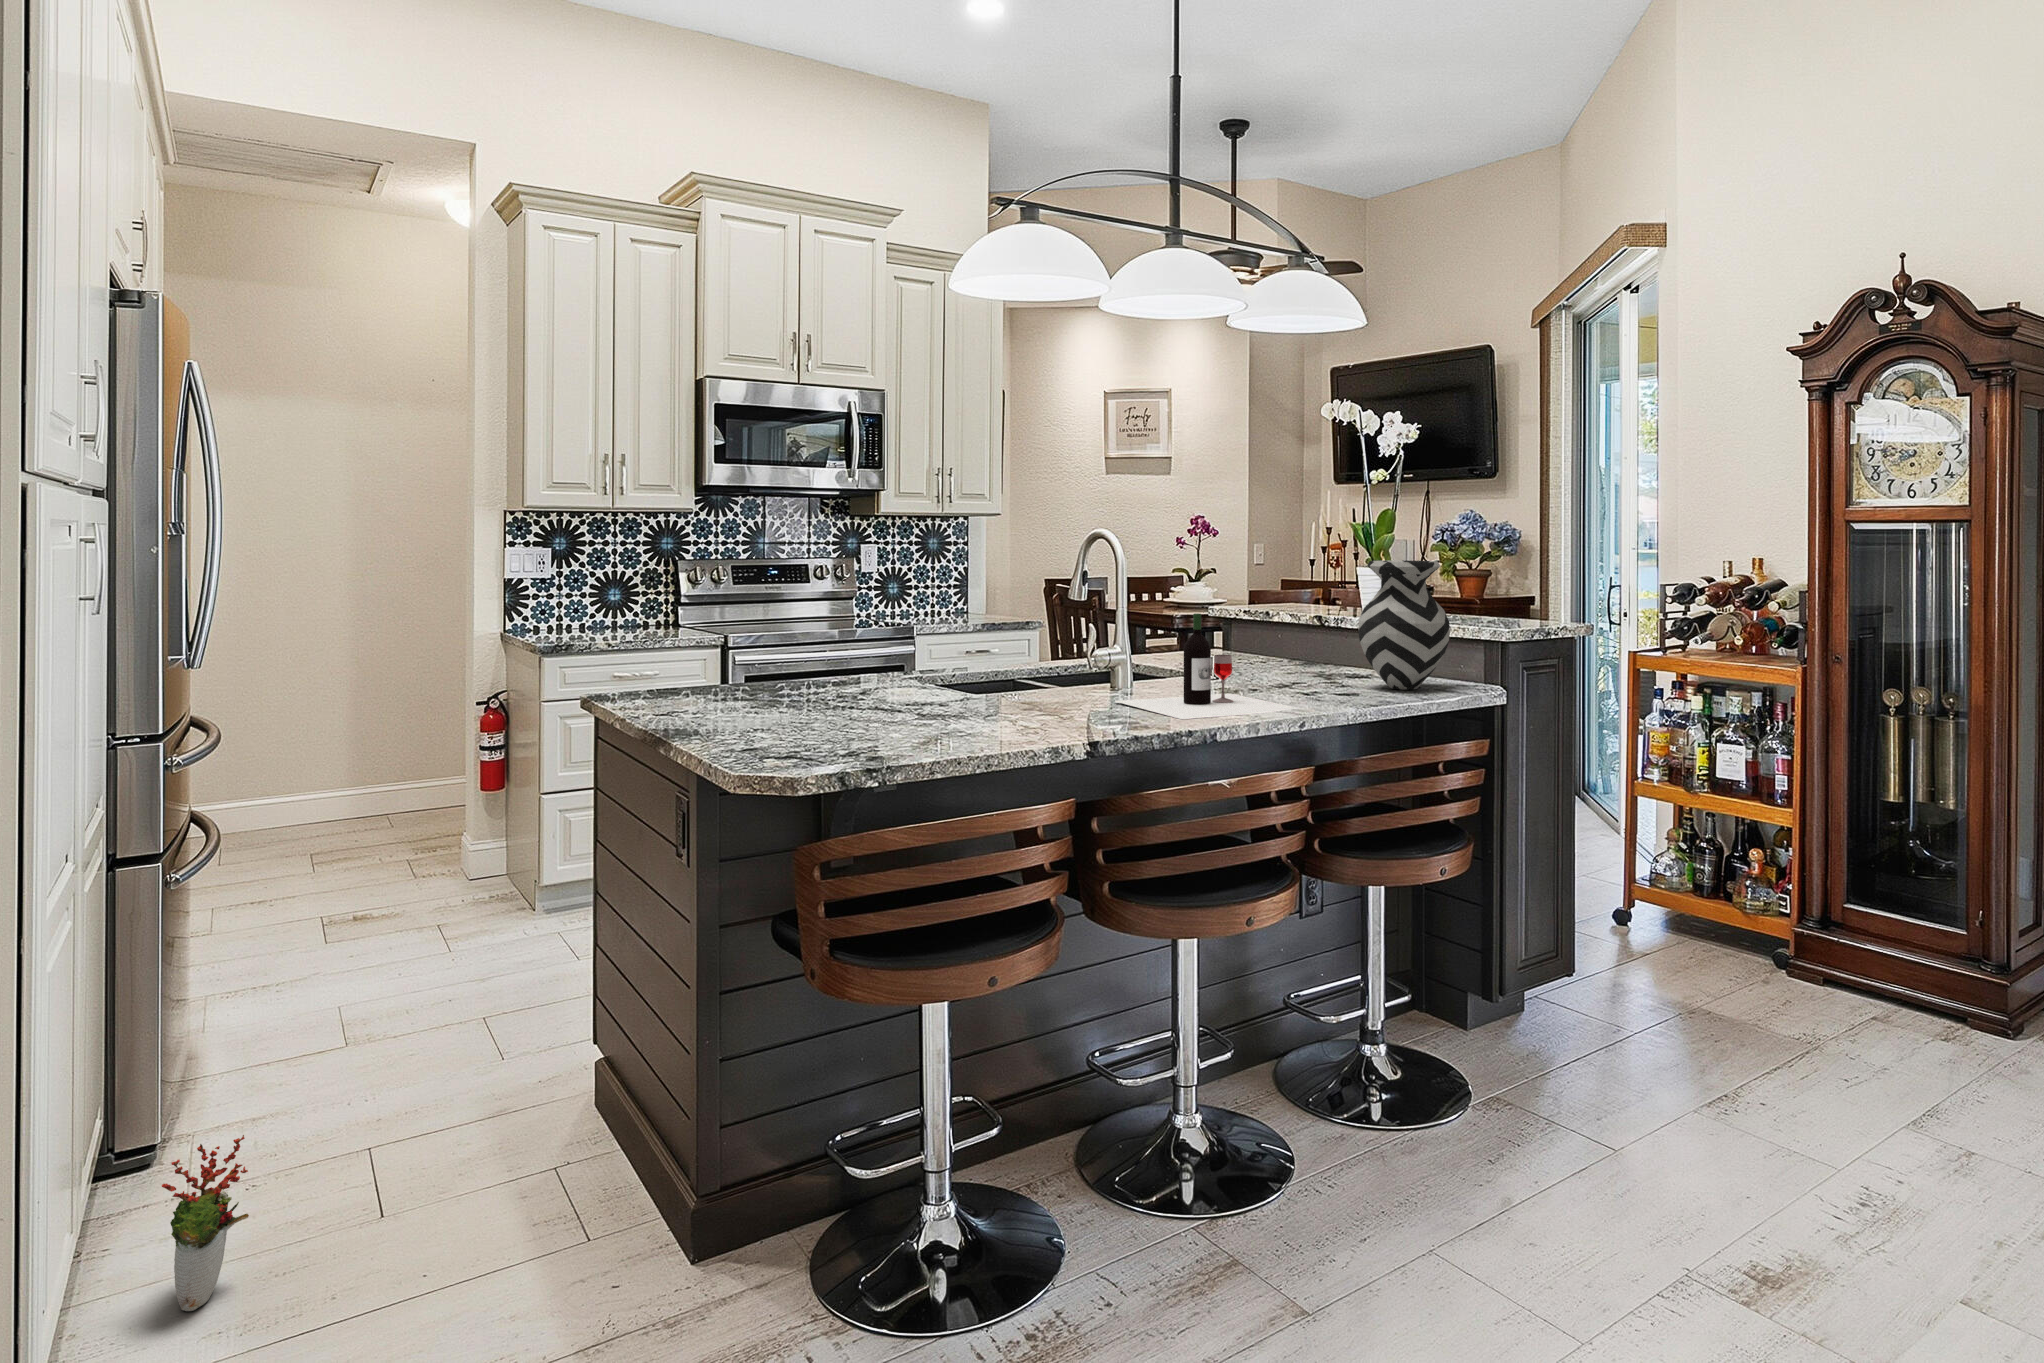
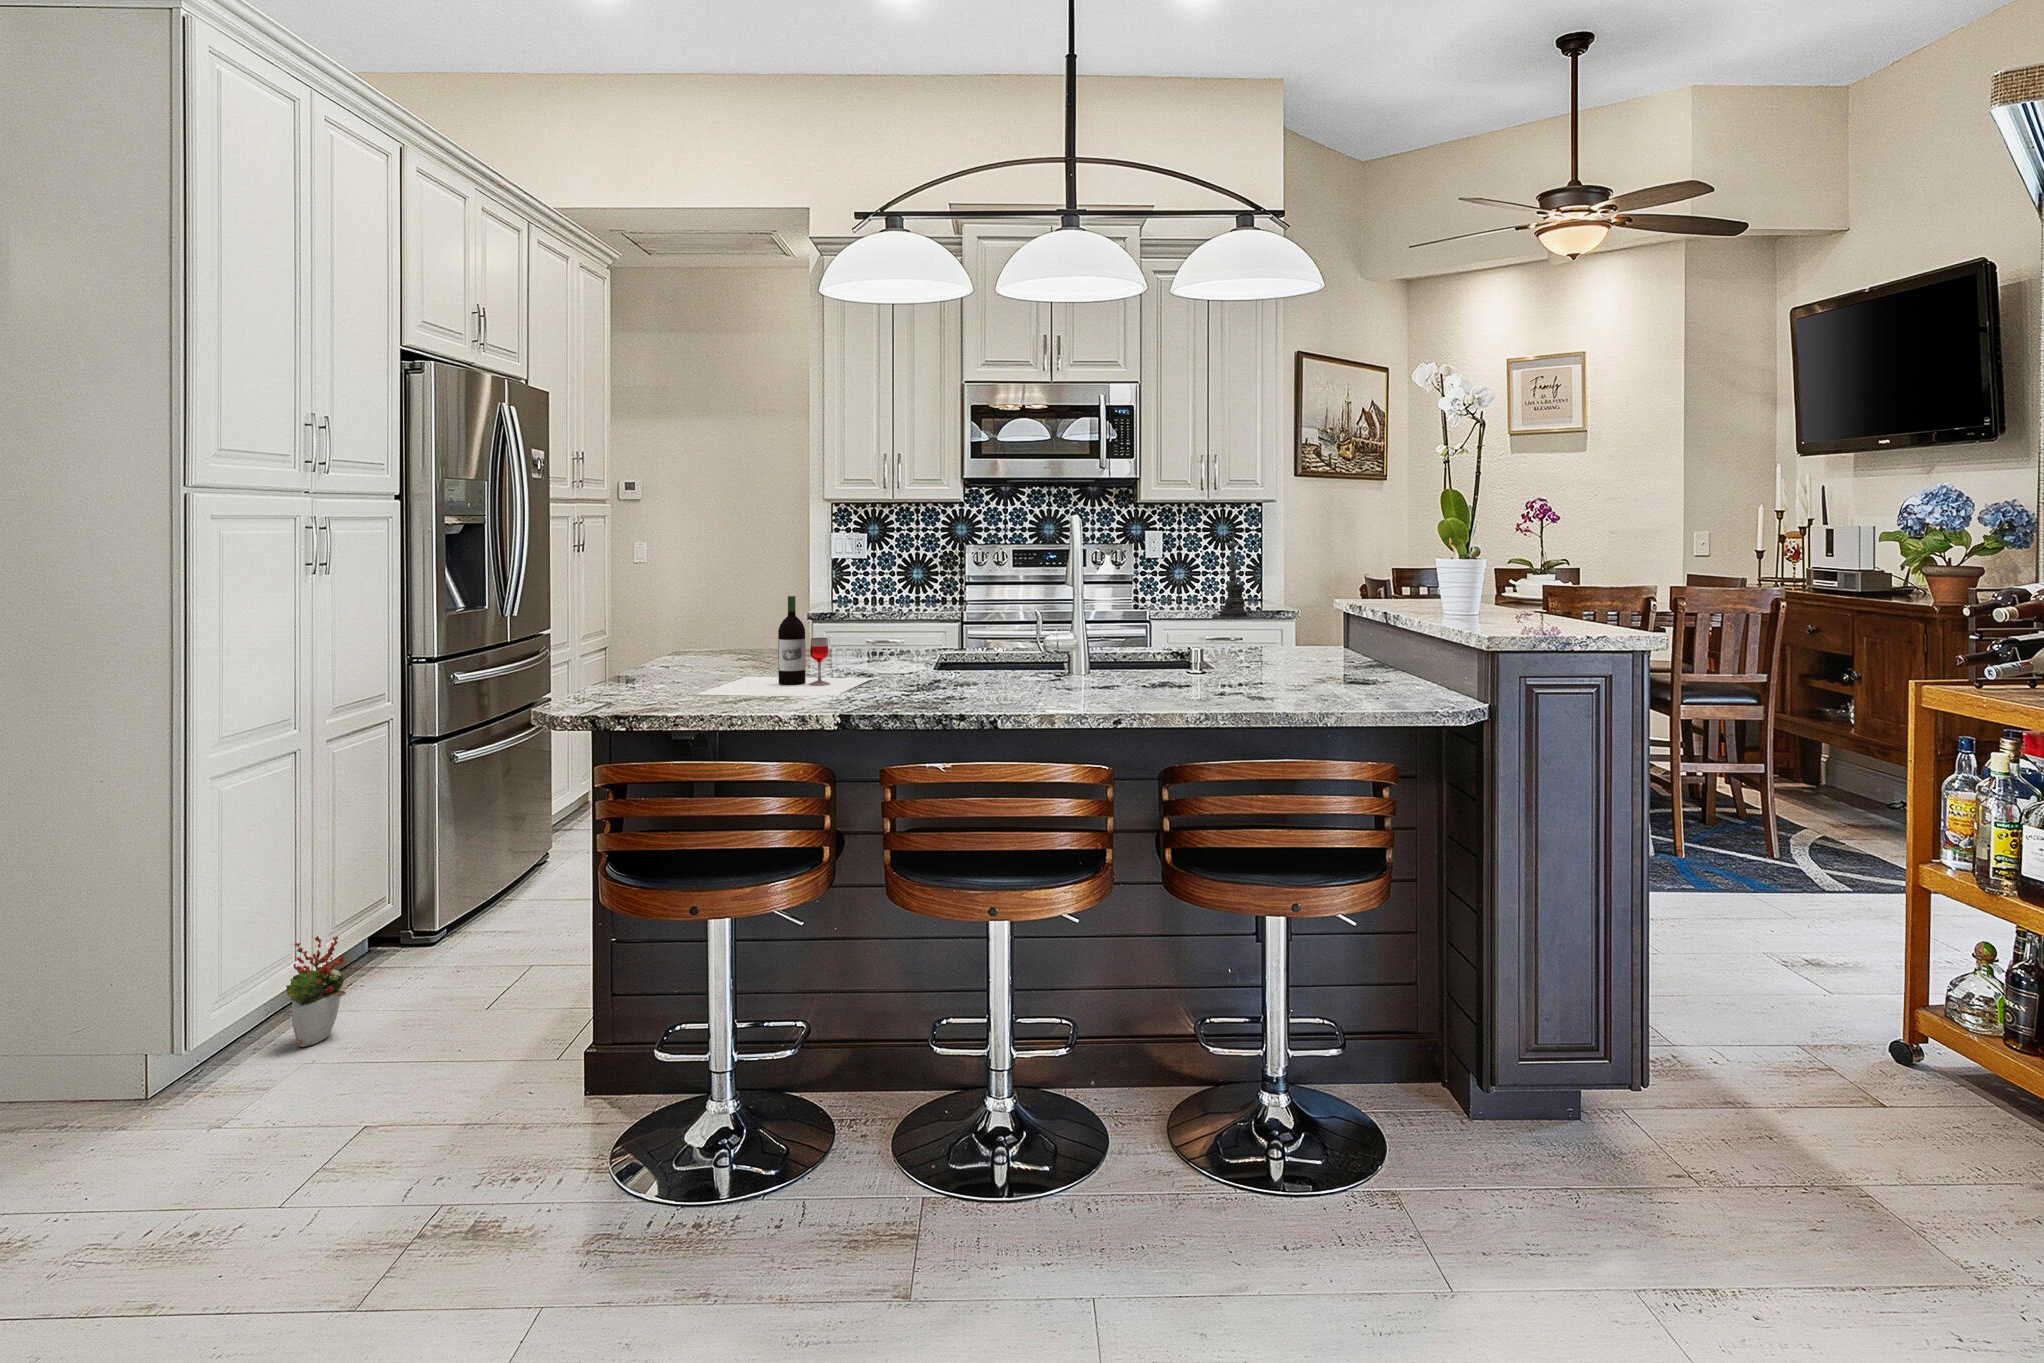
candle holder: none [925,545,978,633] -> present [1212,533,1253,618]
vase: present [1358,560,1450,690] -> none [1302,545,1411,696]
wine bottle: present [1115,613,1297,719] -> present [696,596,872,696]

